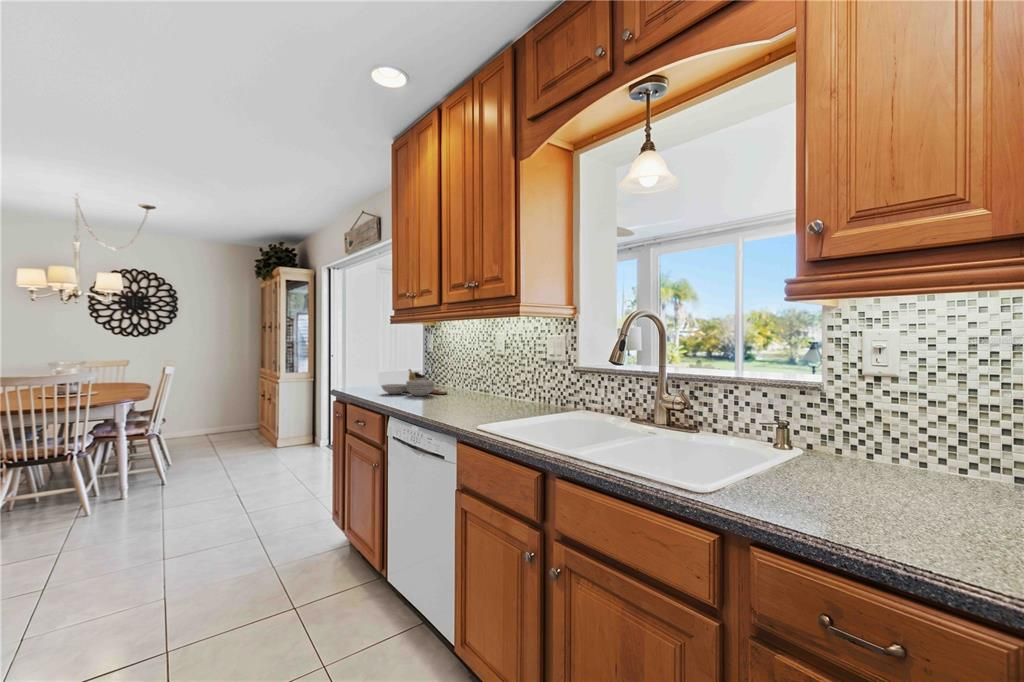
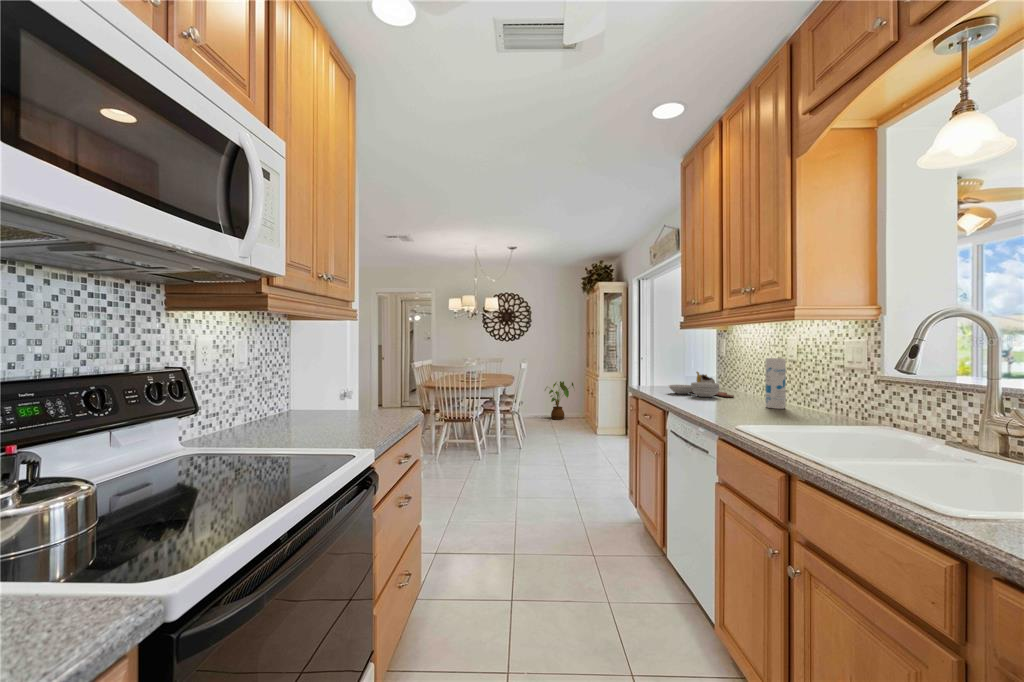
canister: none [481,353,498,402] -> present [765,358,786,409]
house plant: none [197,388,243,438] -> present [545,381,574,420]

